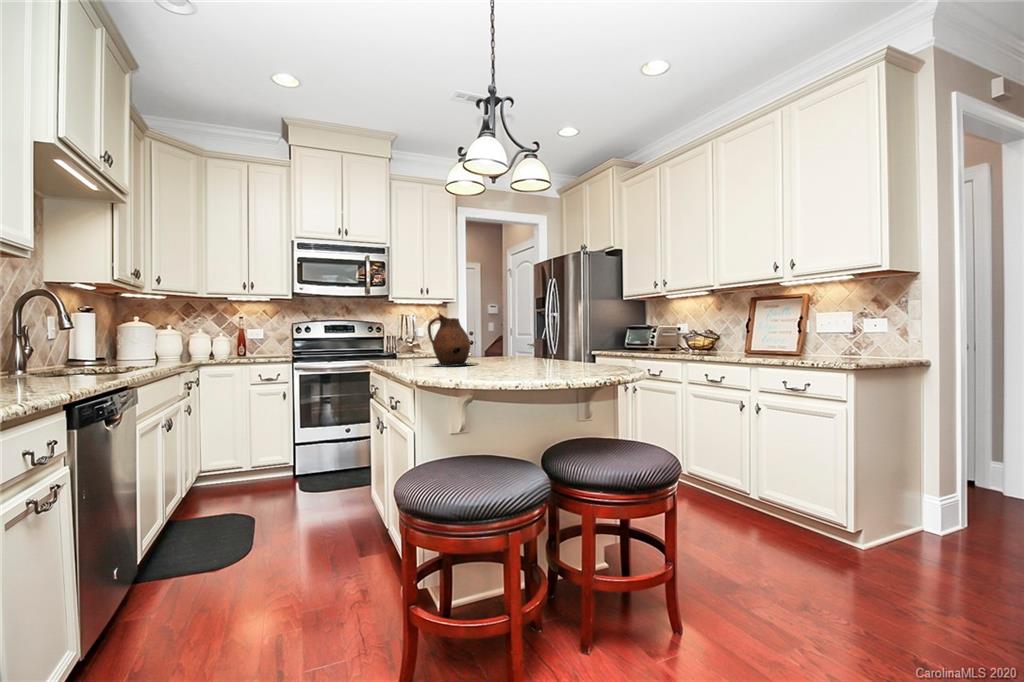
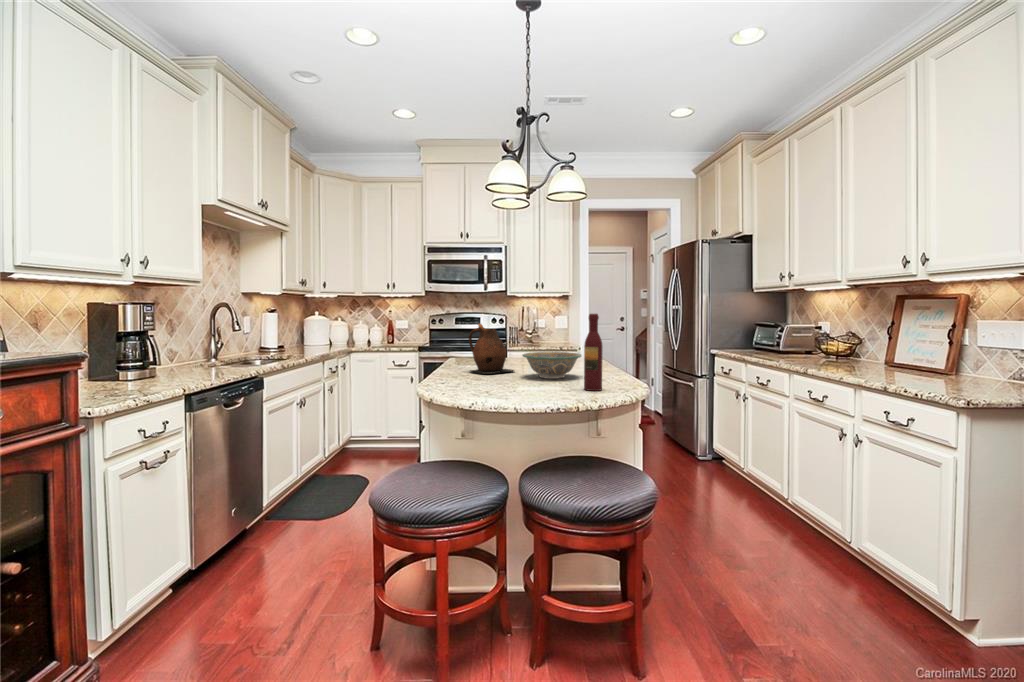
wine bottle: none [591,292,610,368] -> present [584,314,603,391]
bowl: none [499,341,560,366] -> present [523,352,581,379]

